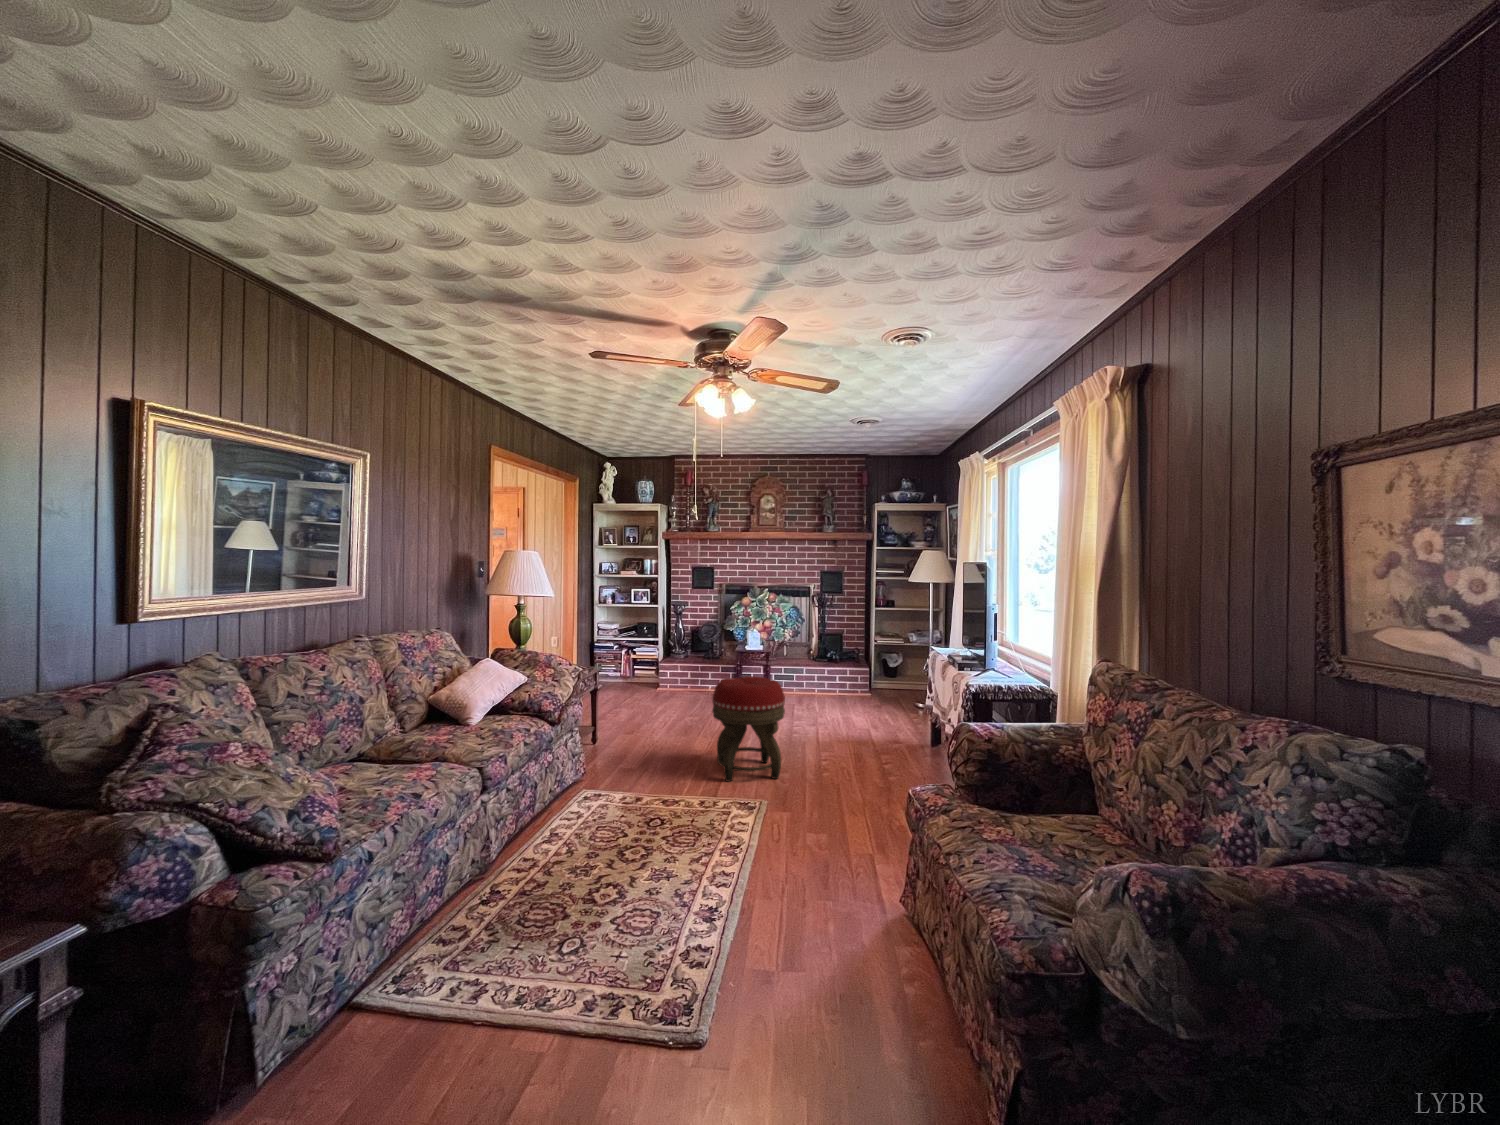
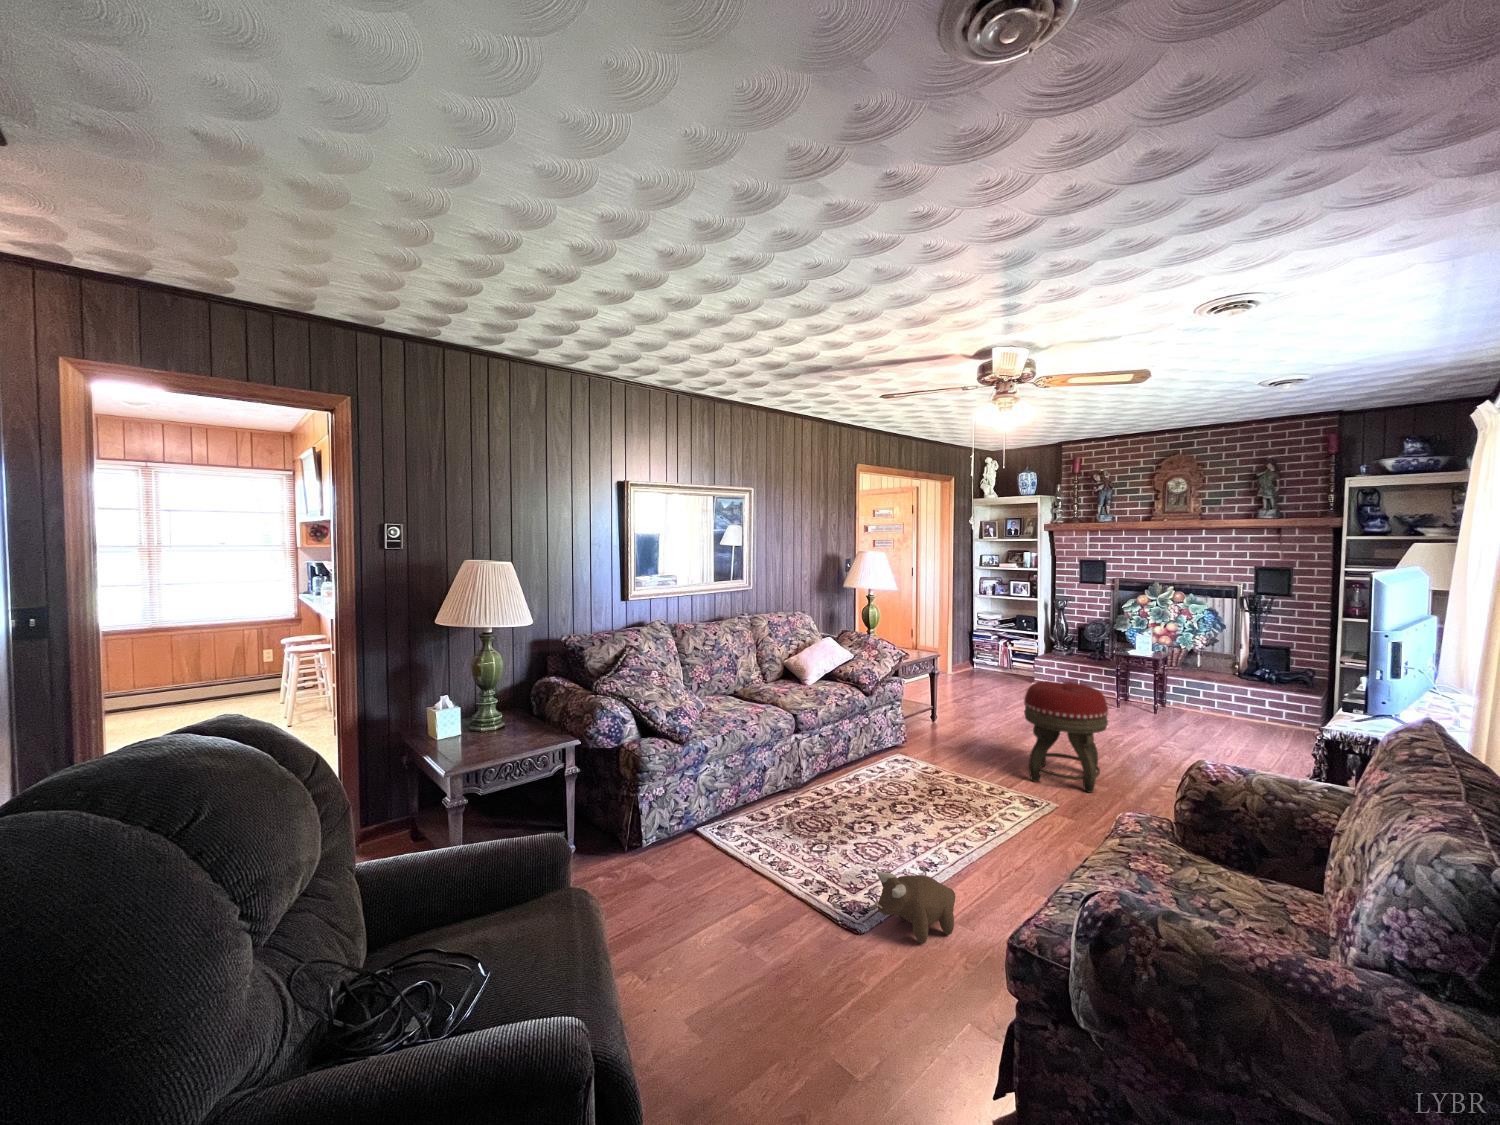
plush toy: none [707,927,790,1018] -> present [876,872,955,944]

